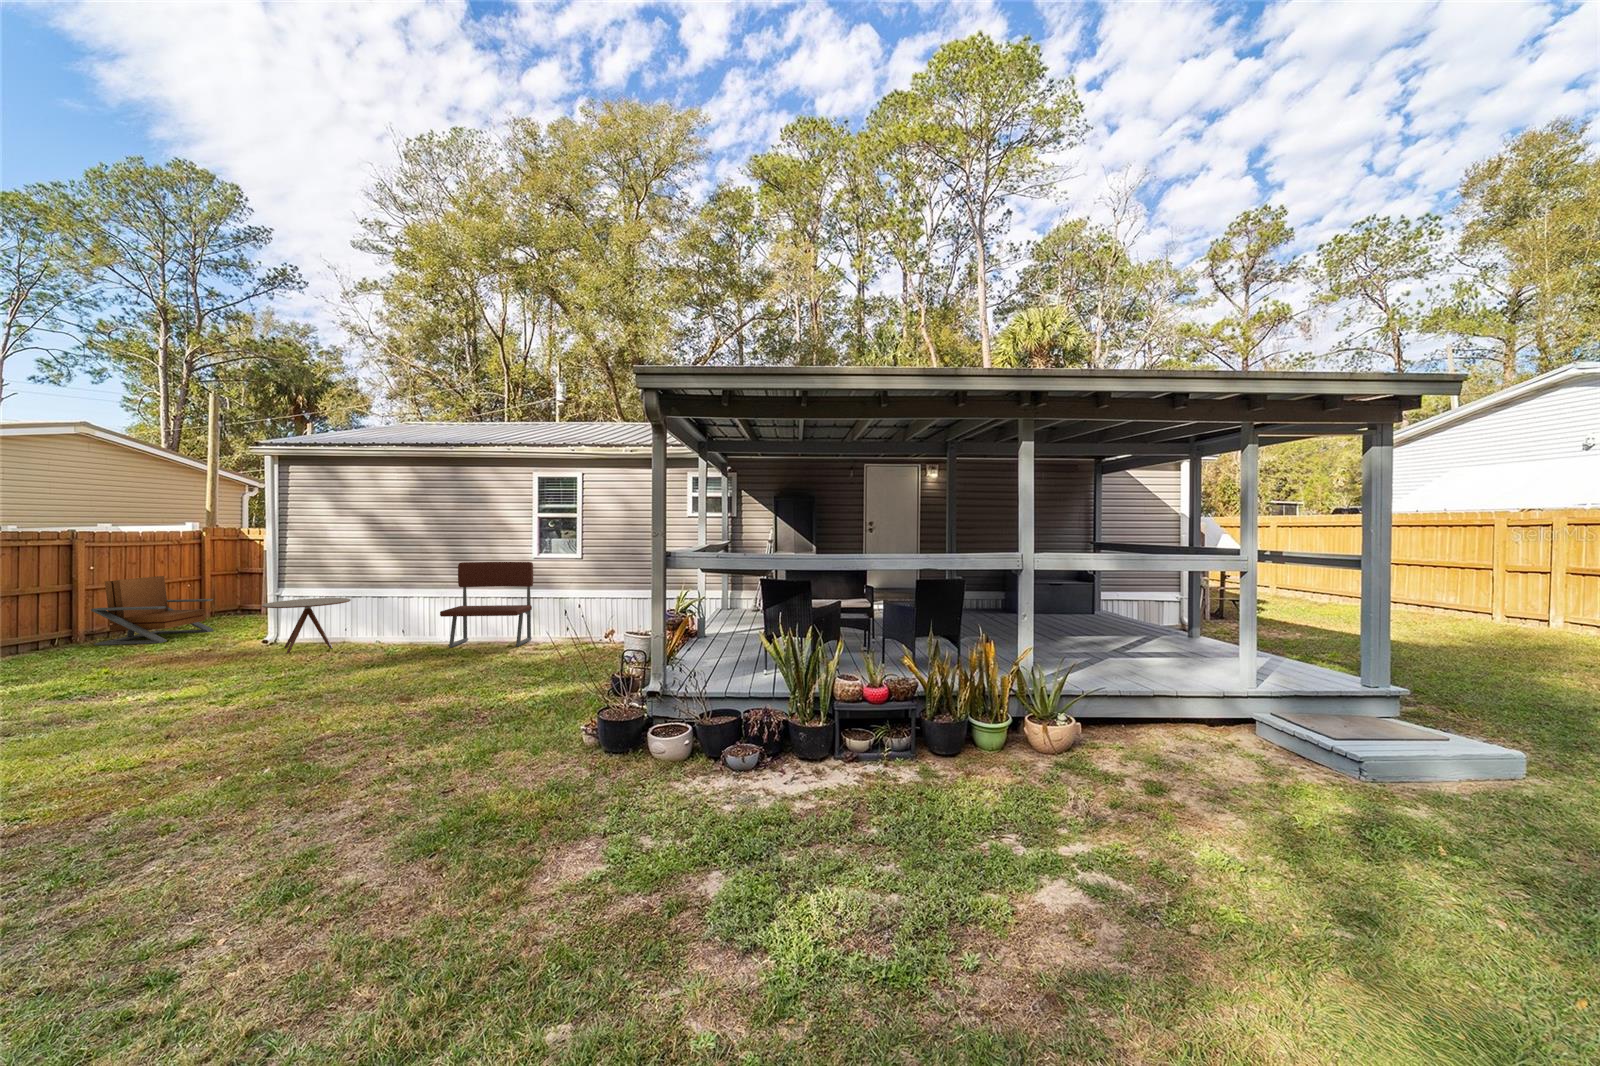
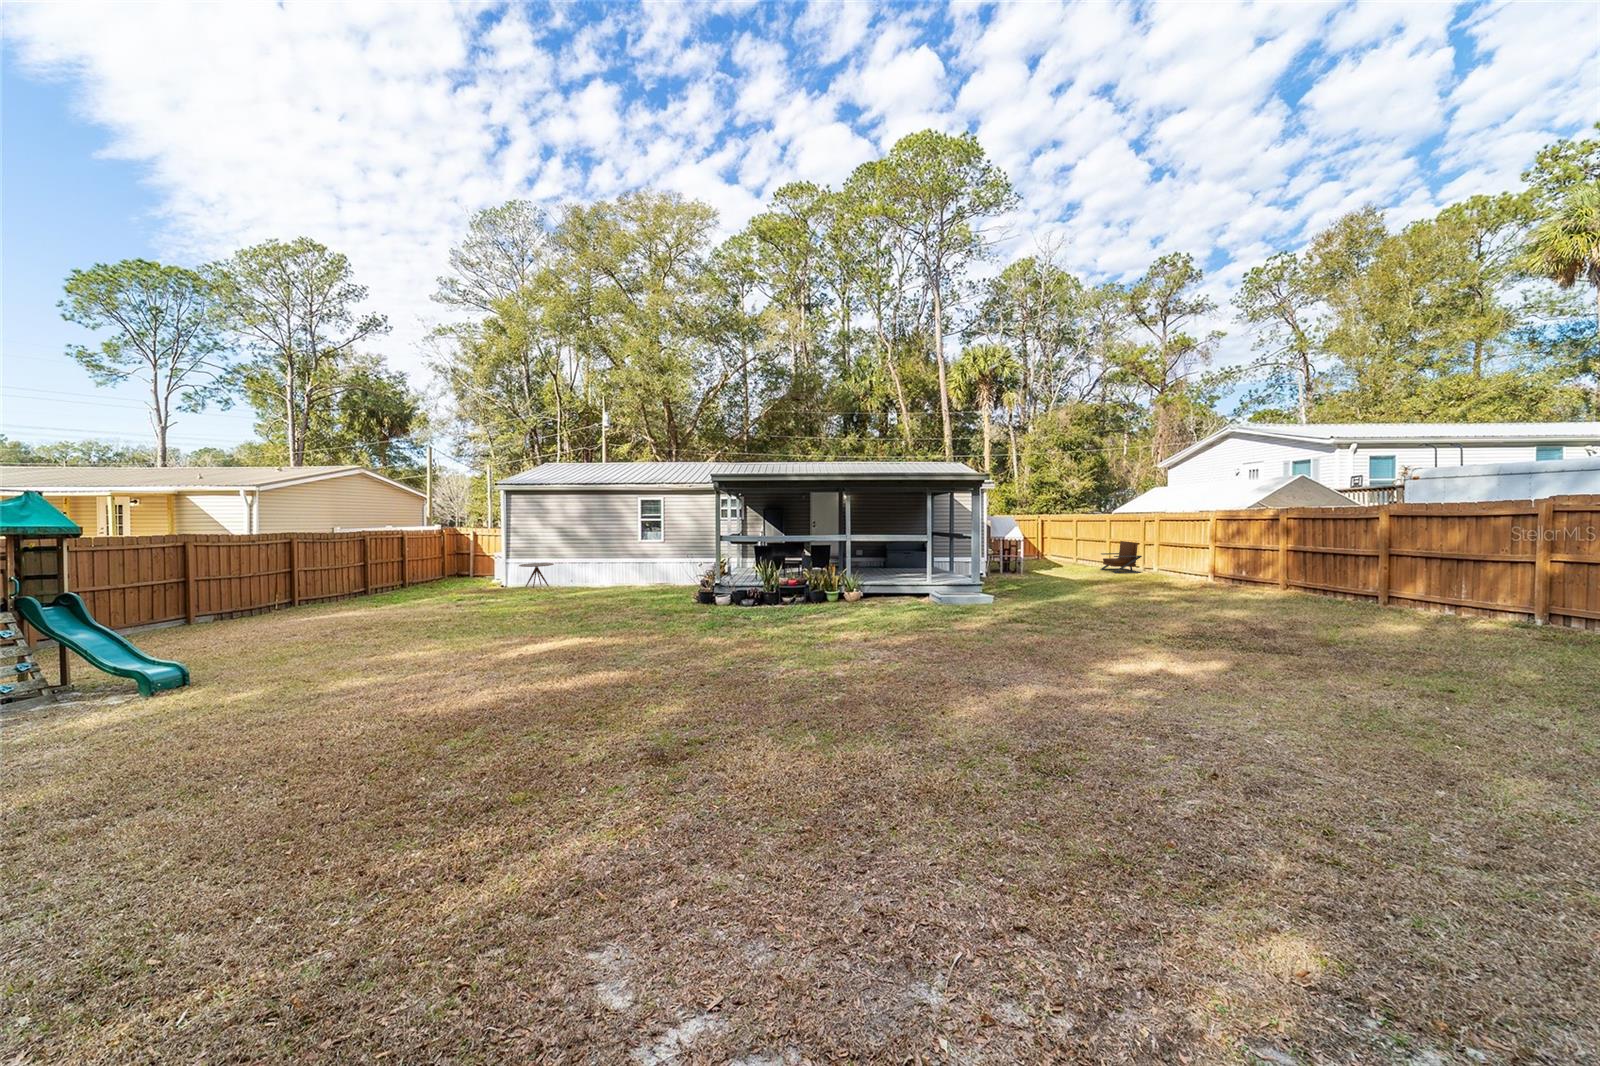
bench: present [440,562,533,648] -> none [603,544,641,585]
lounge chair: present [91,576,214,645] -> present [1101,541,1142,573]

